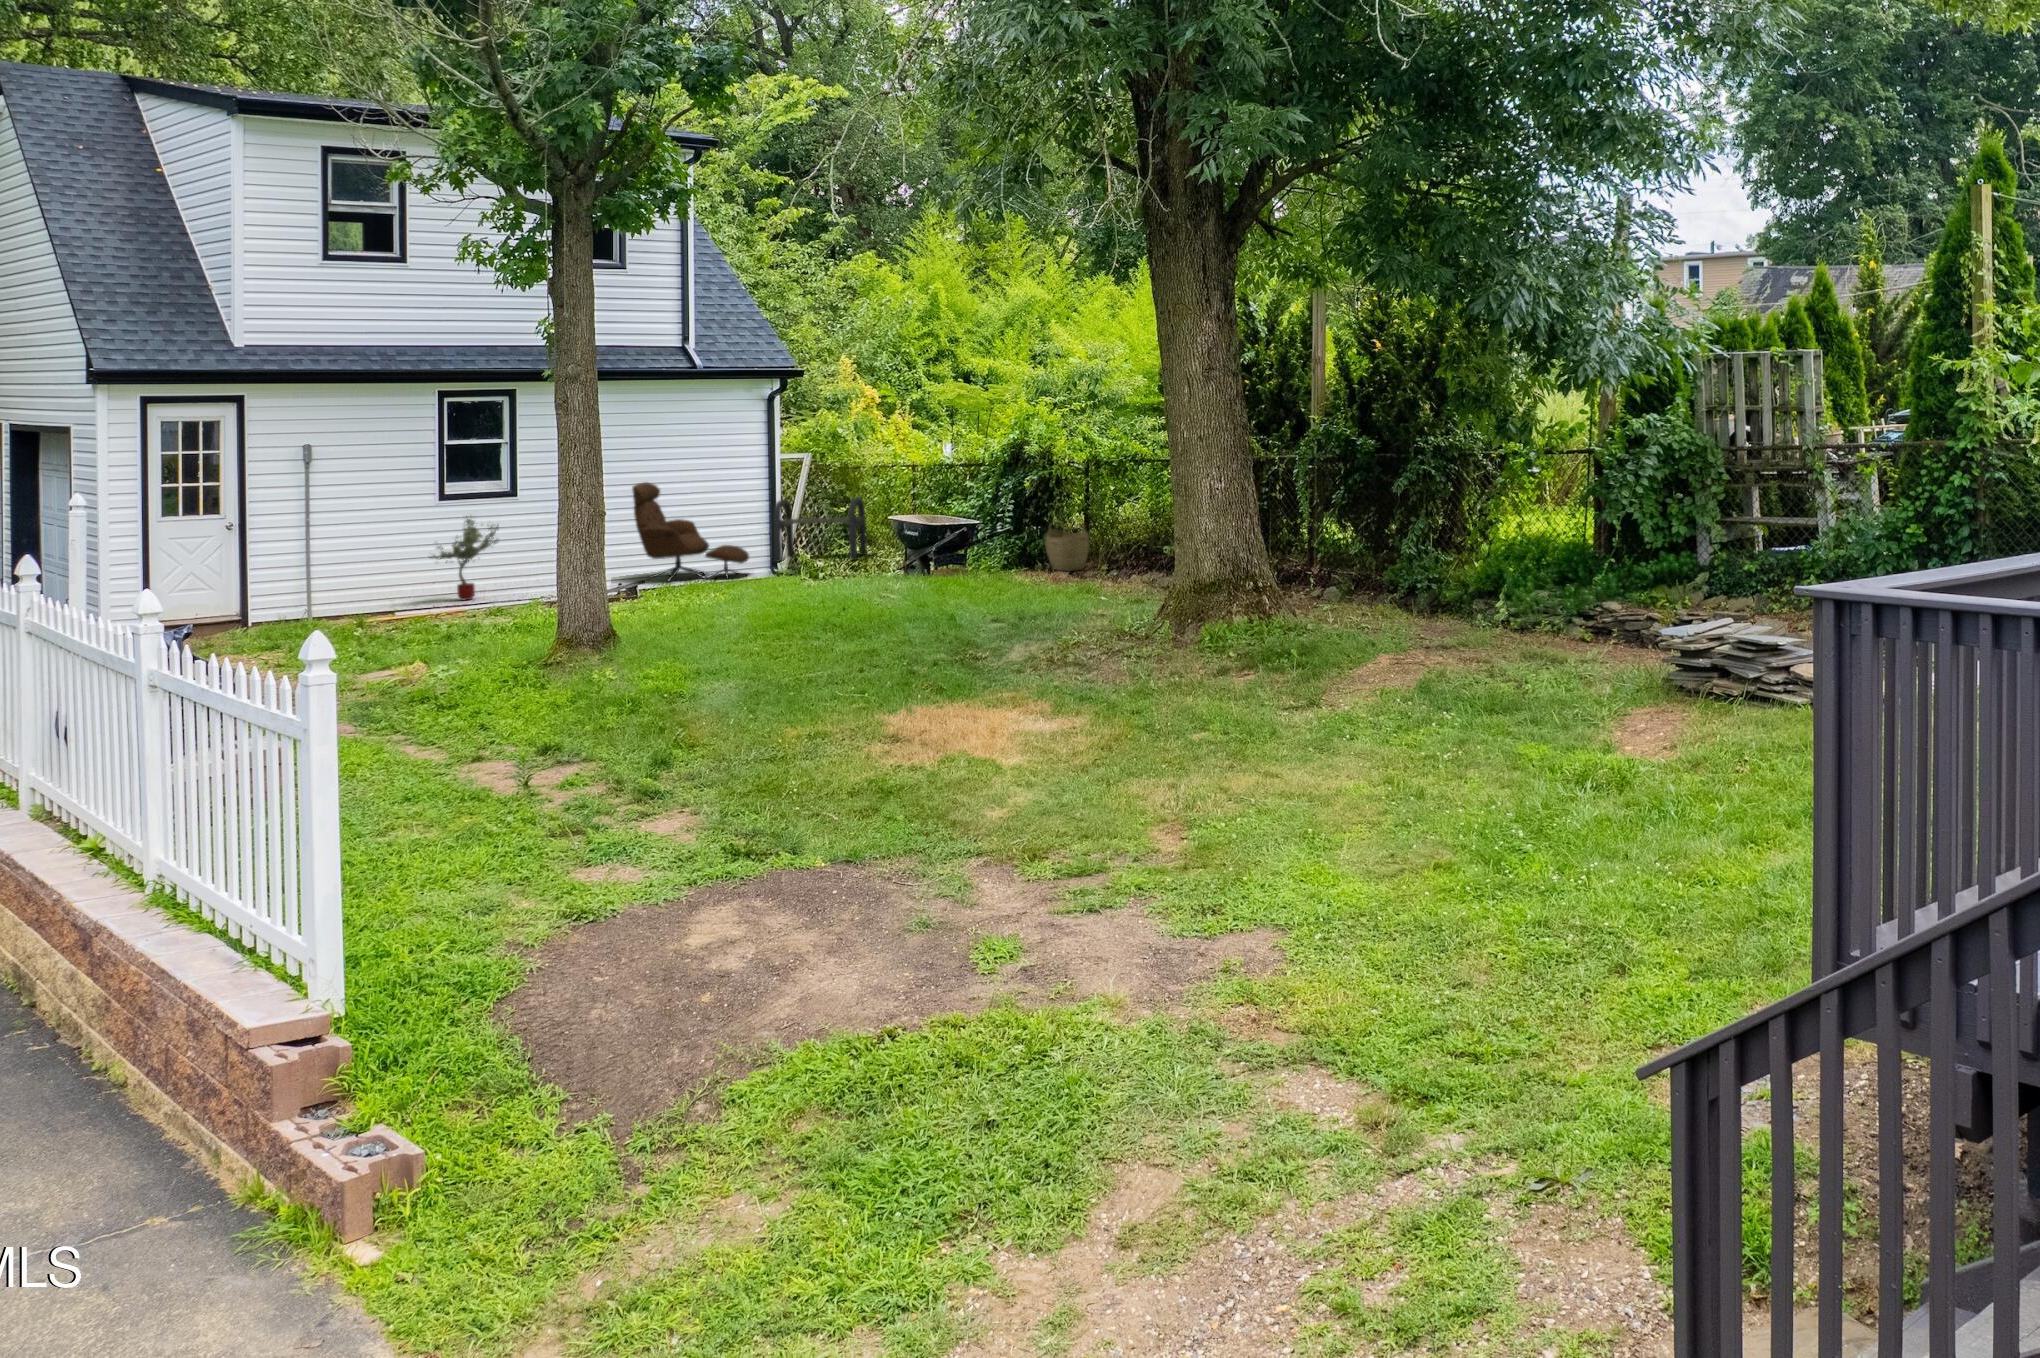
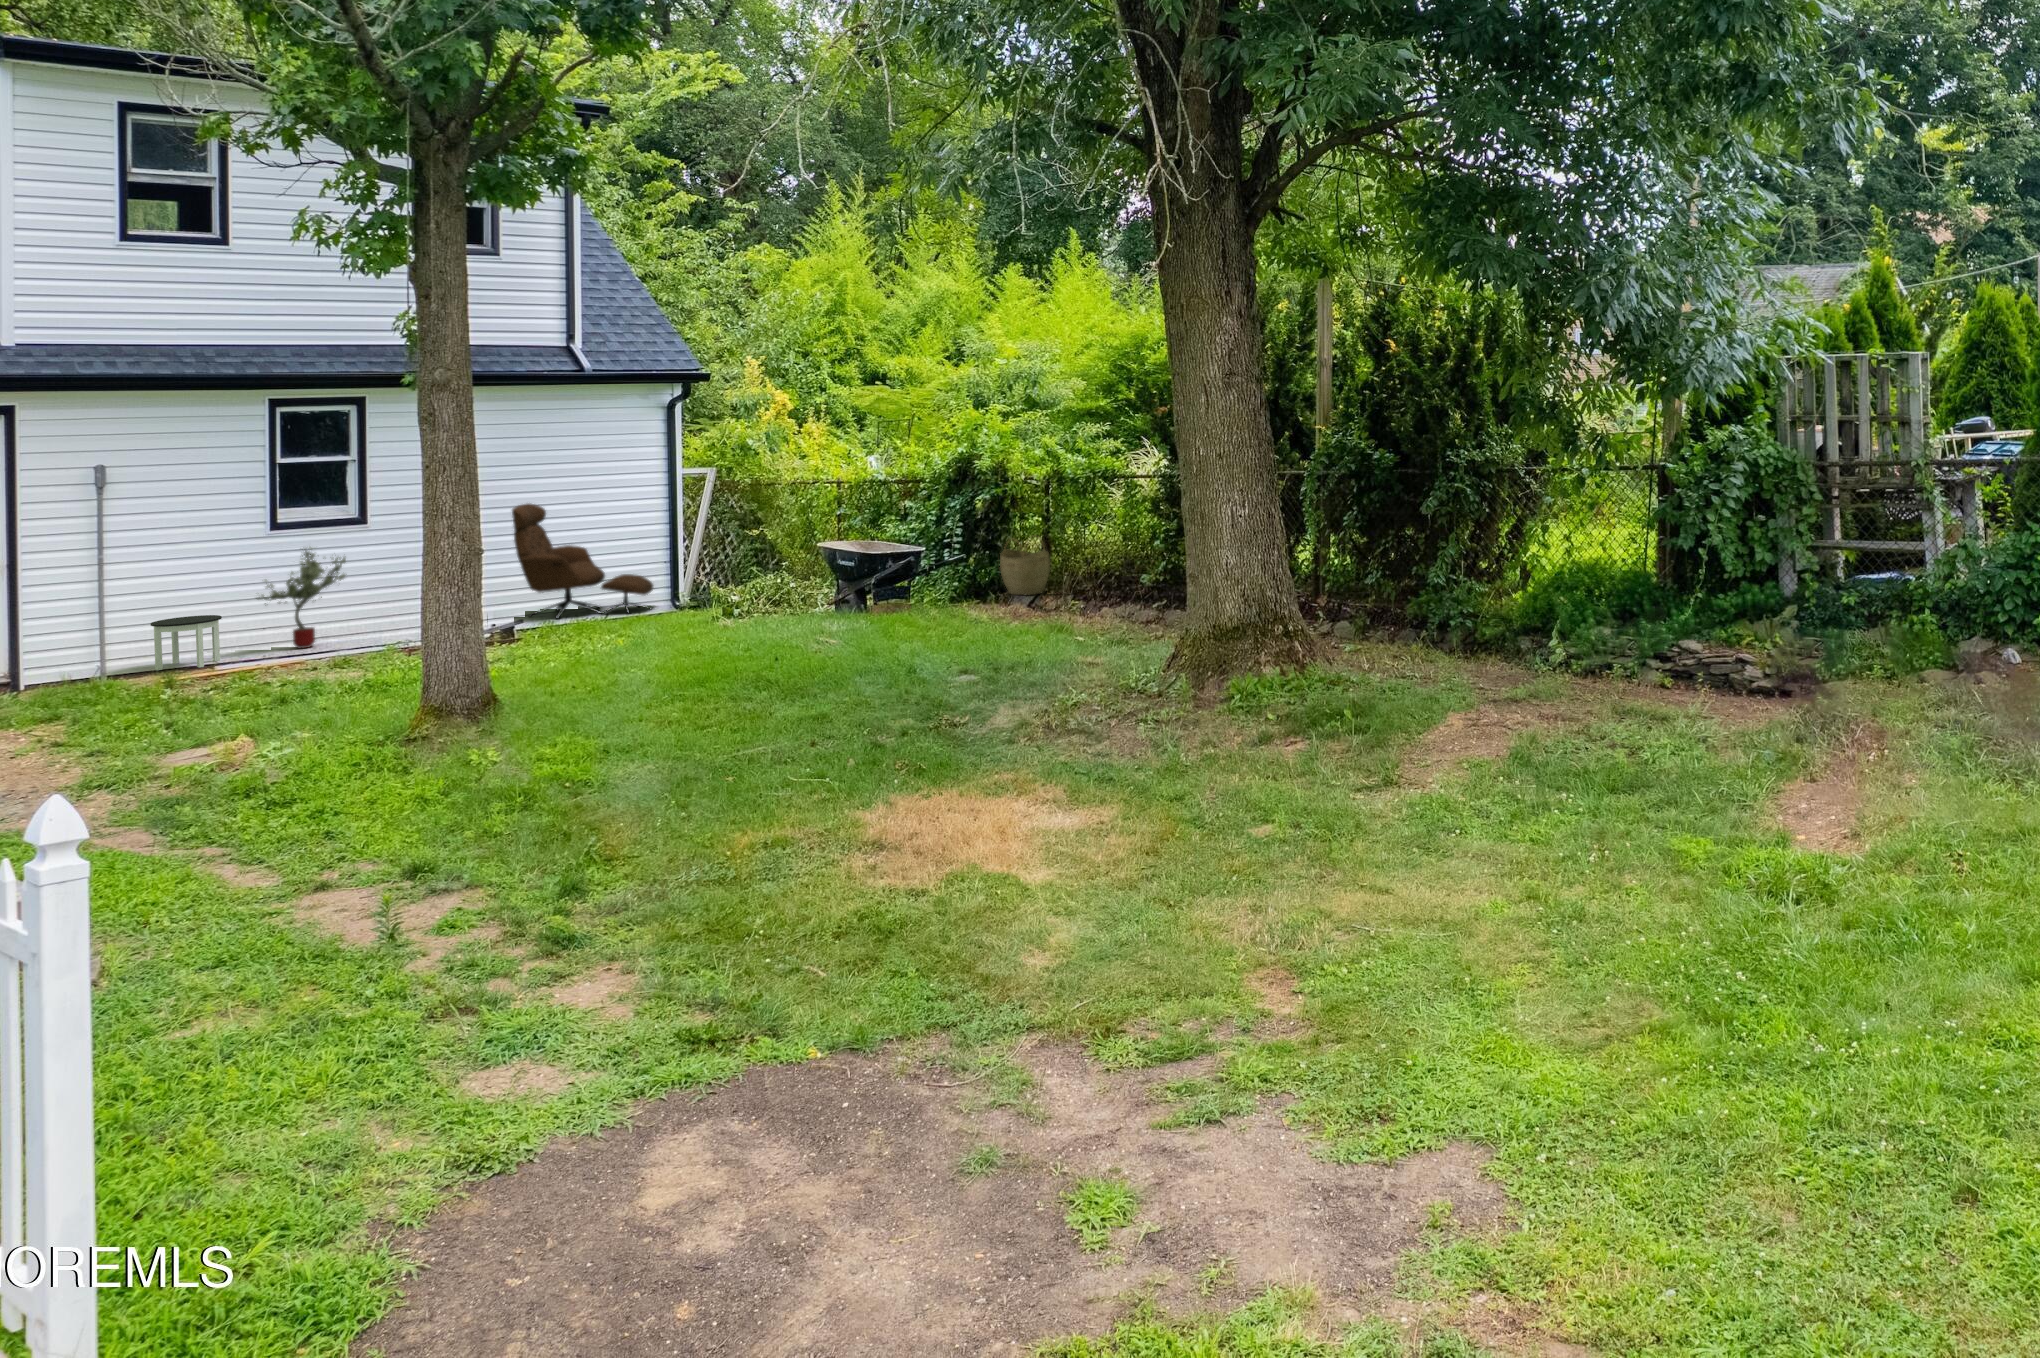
bench: present [774,497,867,562] -> none [681,515,790,592]
round table: none [348,570,402,614] -> present [151,615,222,670]

